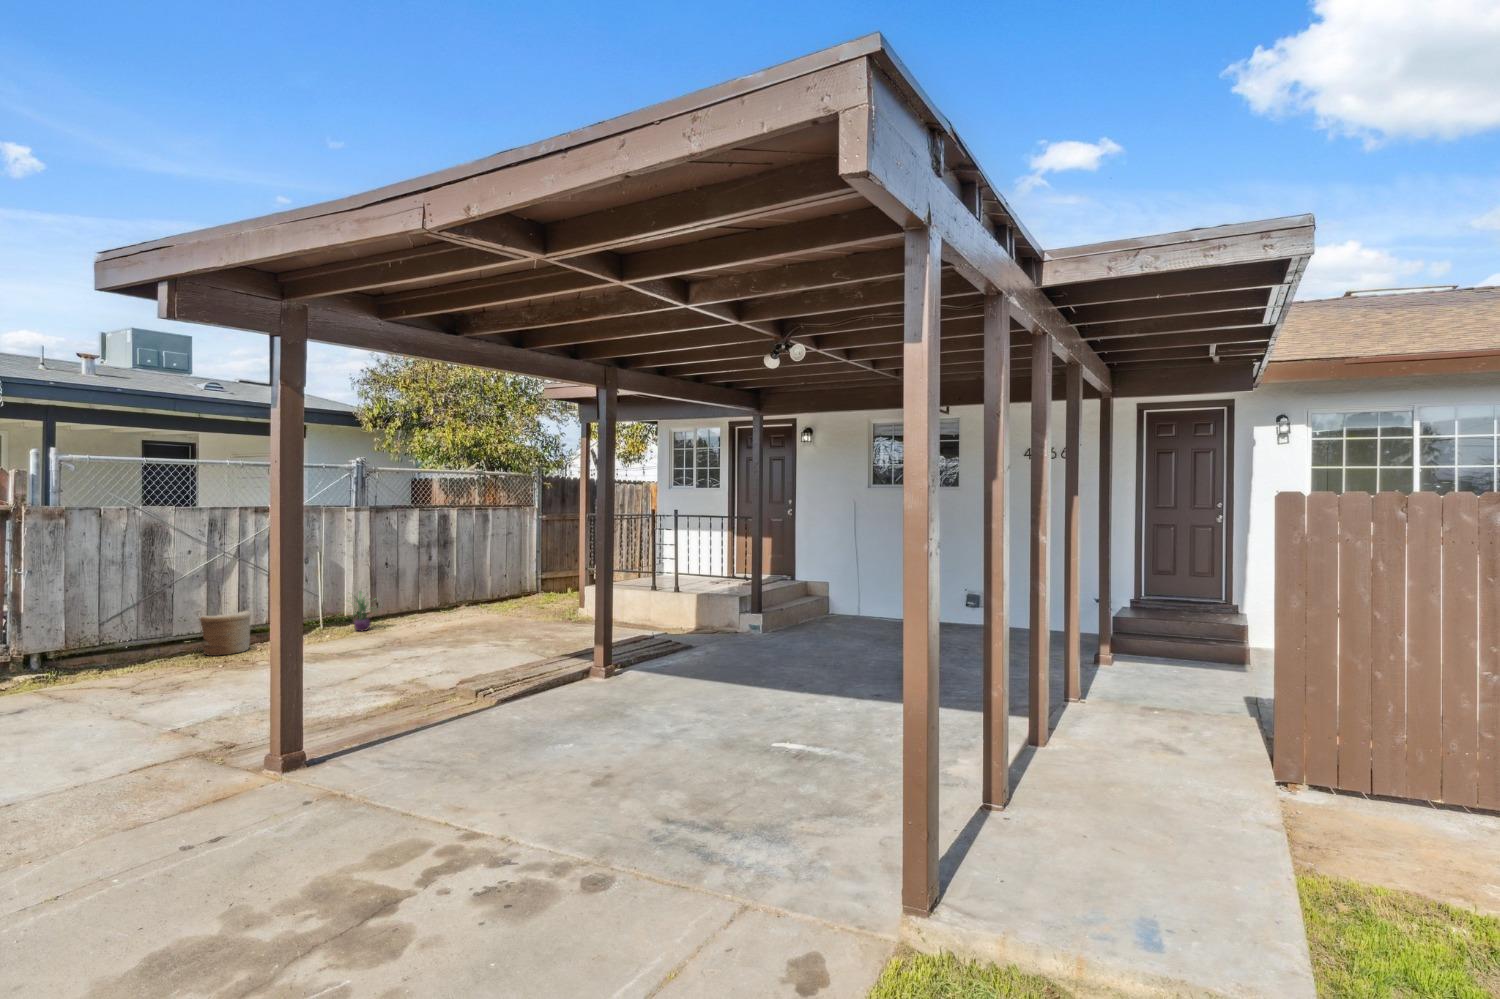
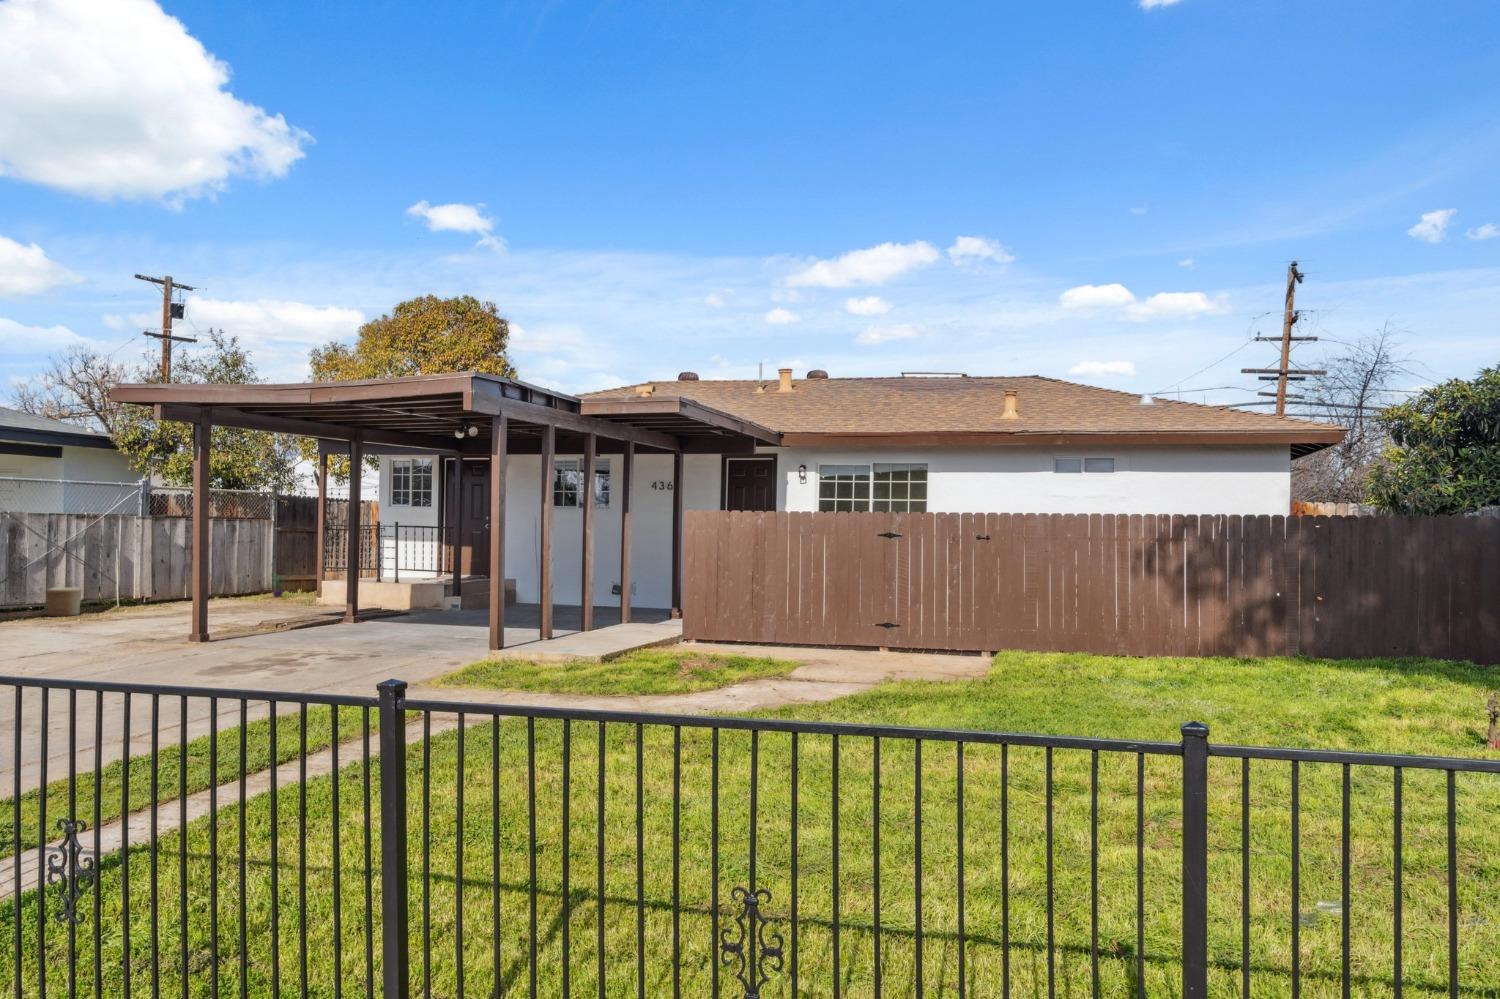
decorative plant: present [344,591,371,631] -> present [272,574,283,597]

